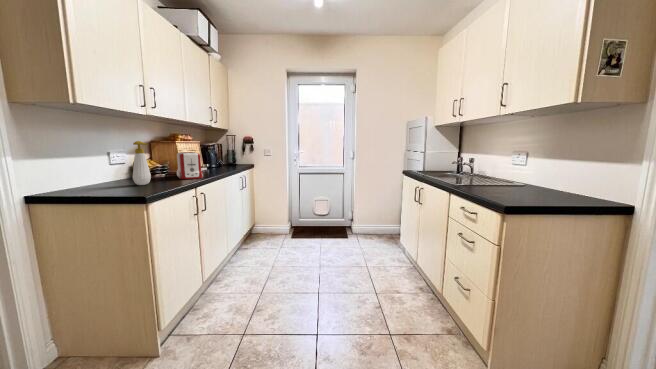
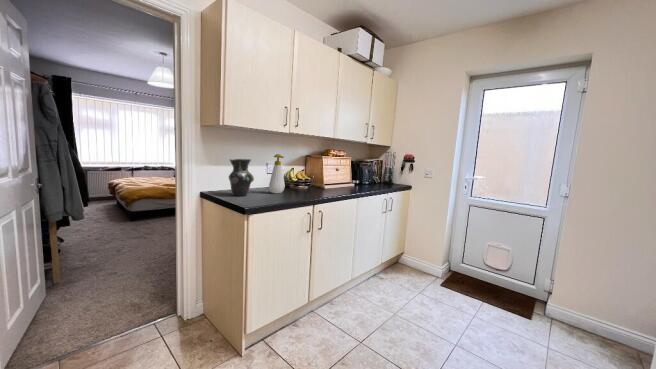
vase: none [79,149,118,193] -> present [229,159,254,196]
toaster: present [177,152,203,179] -> none [312,167,337,194]

